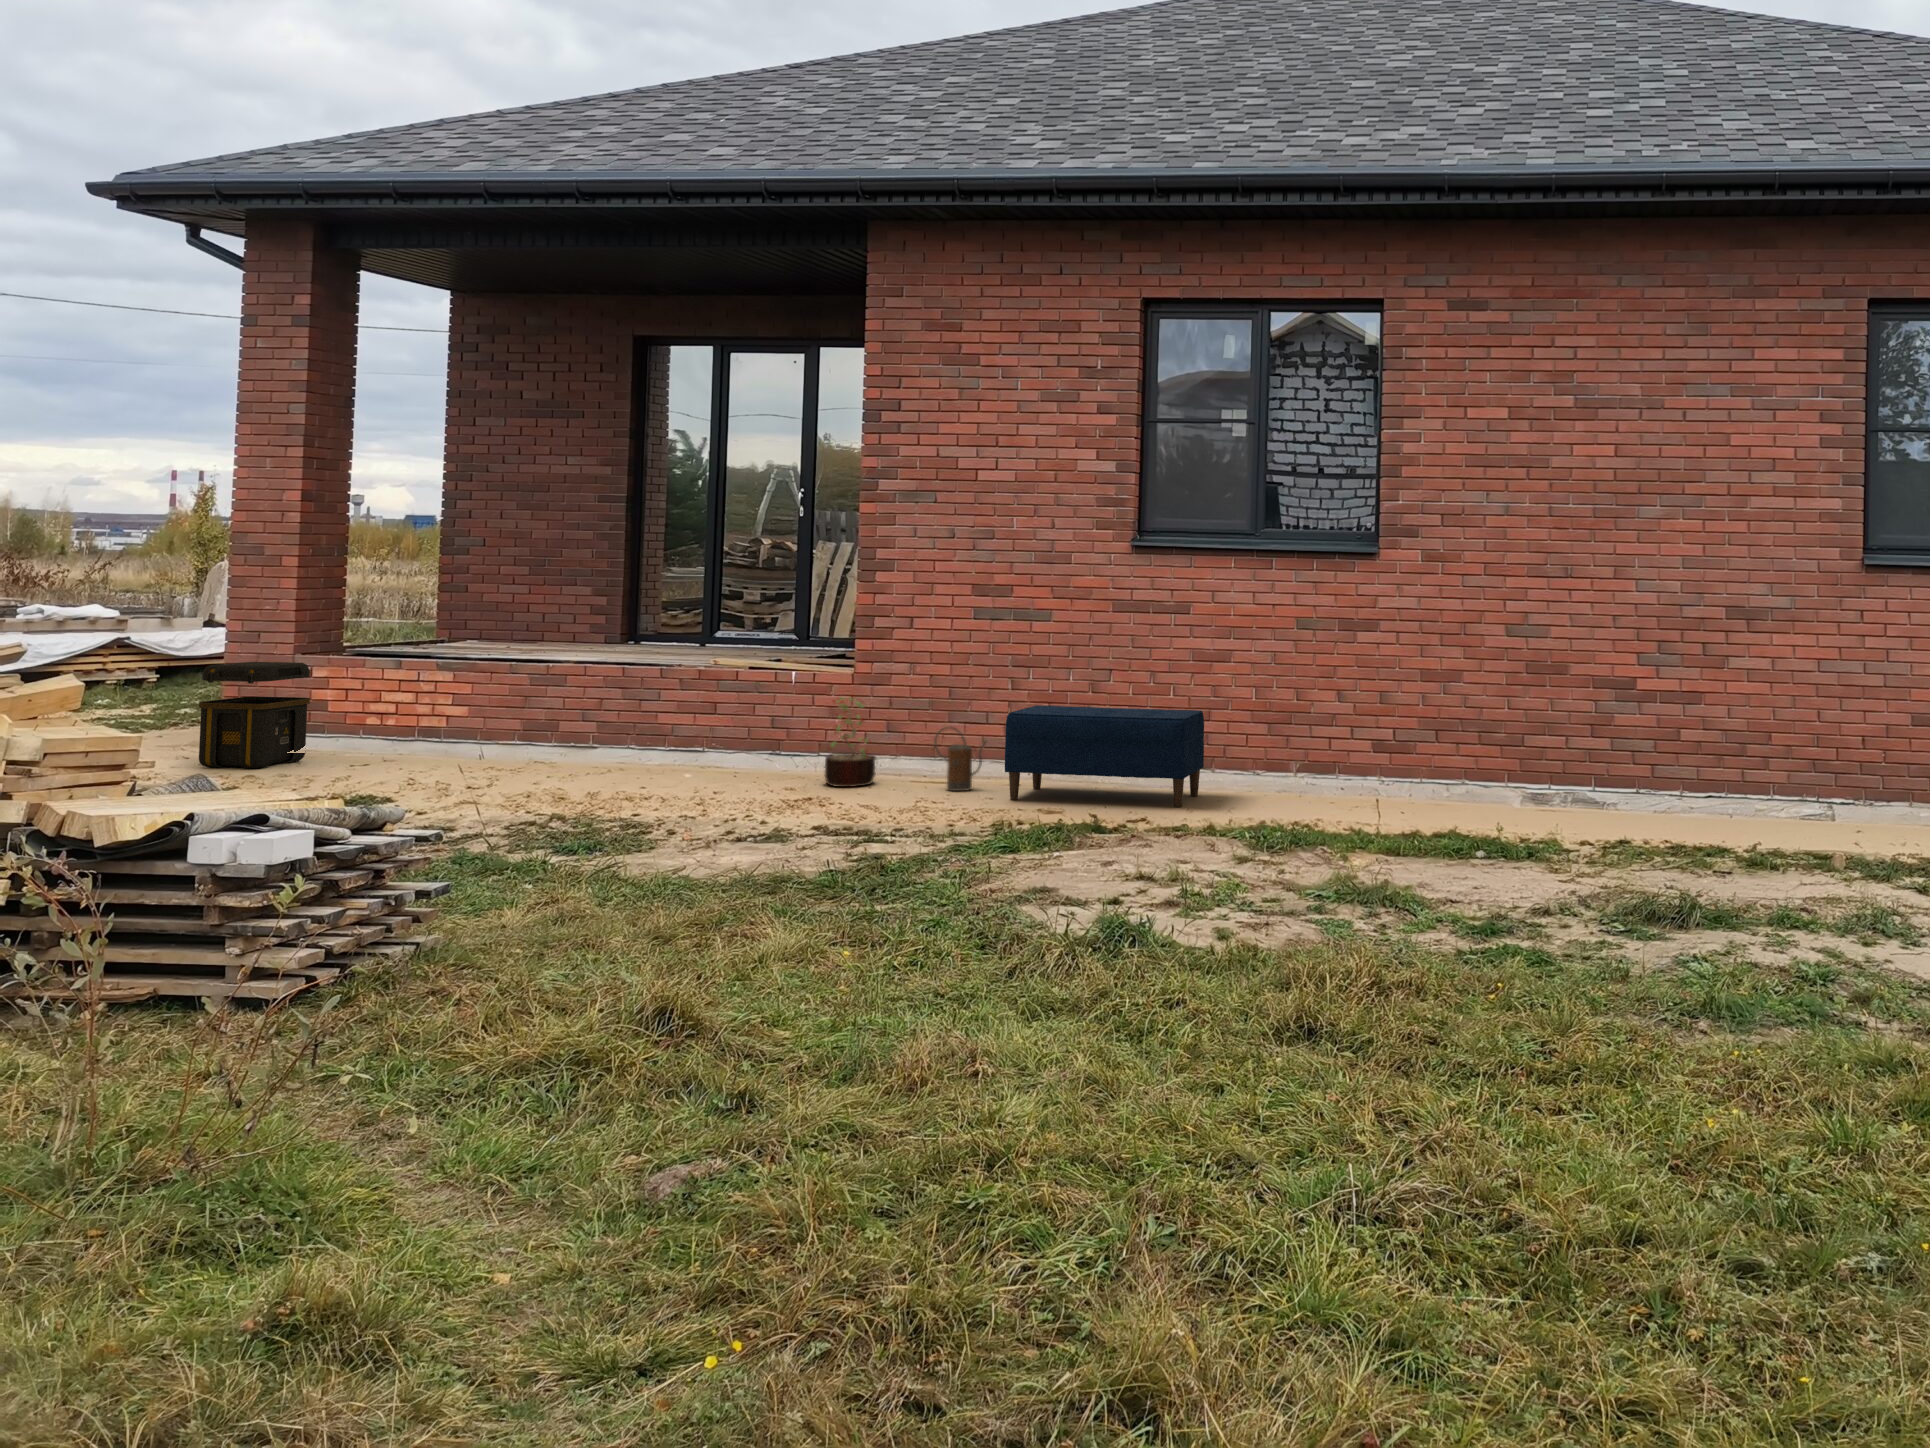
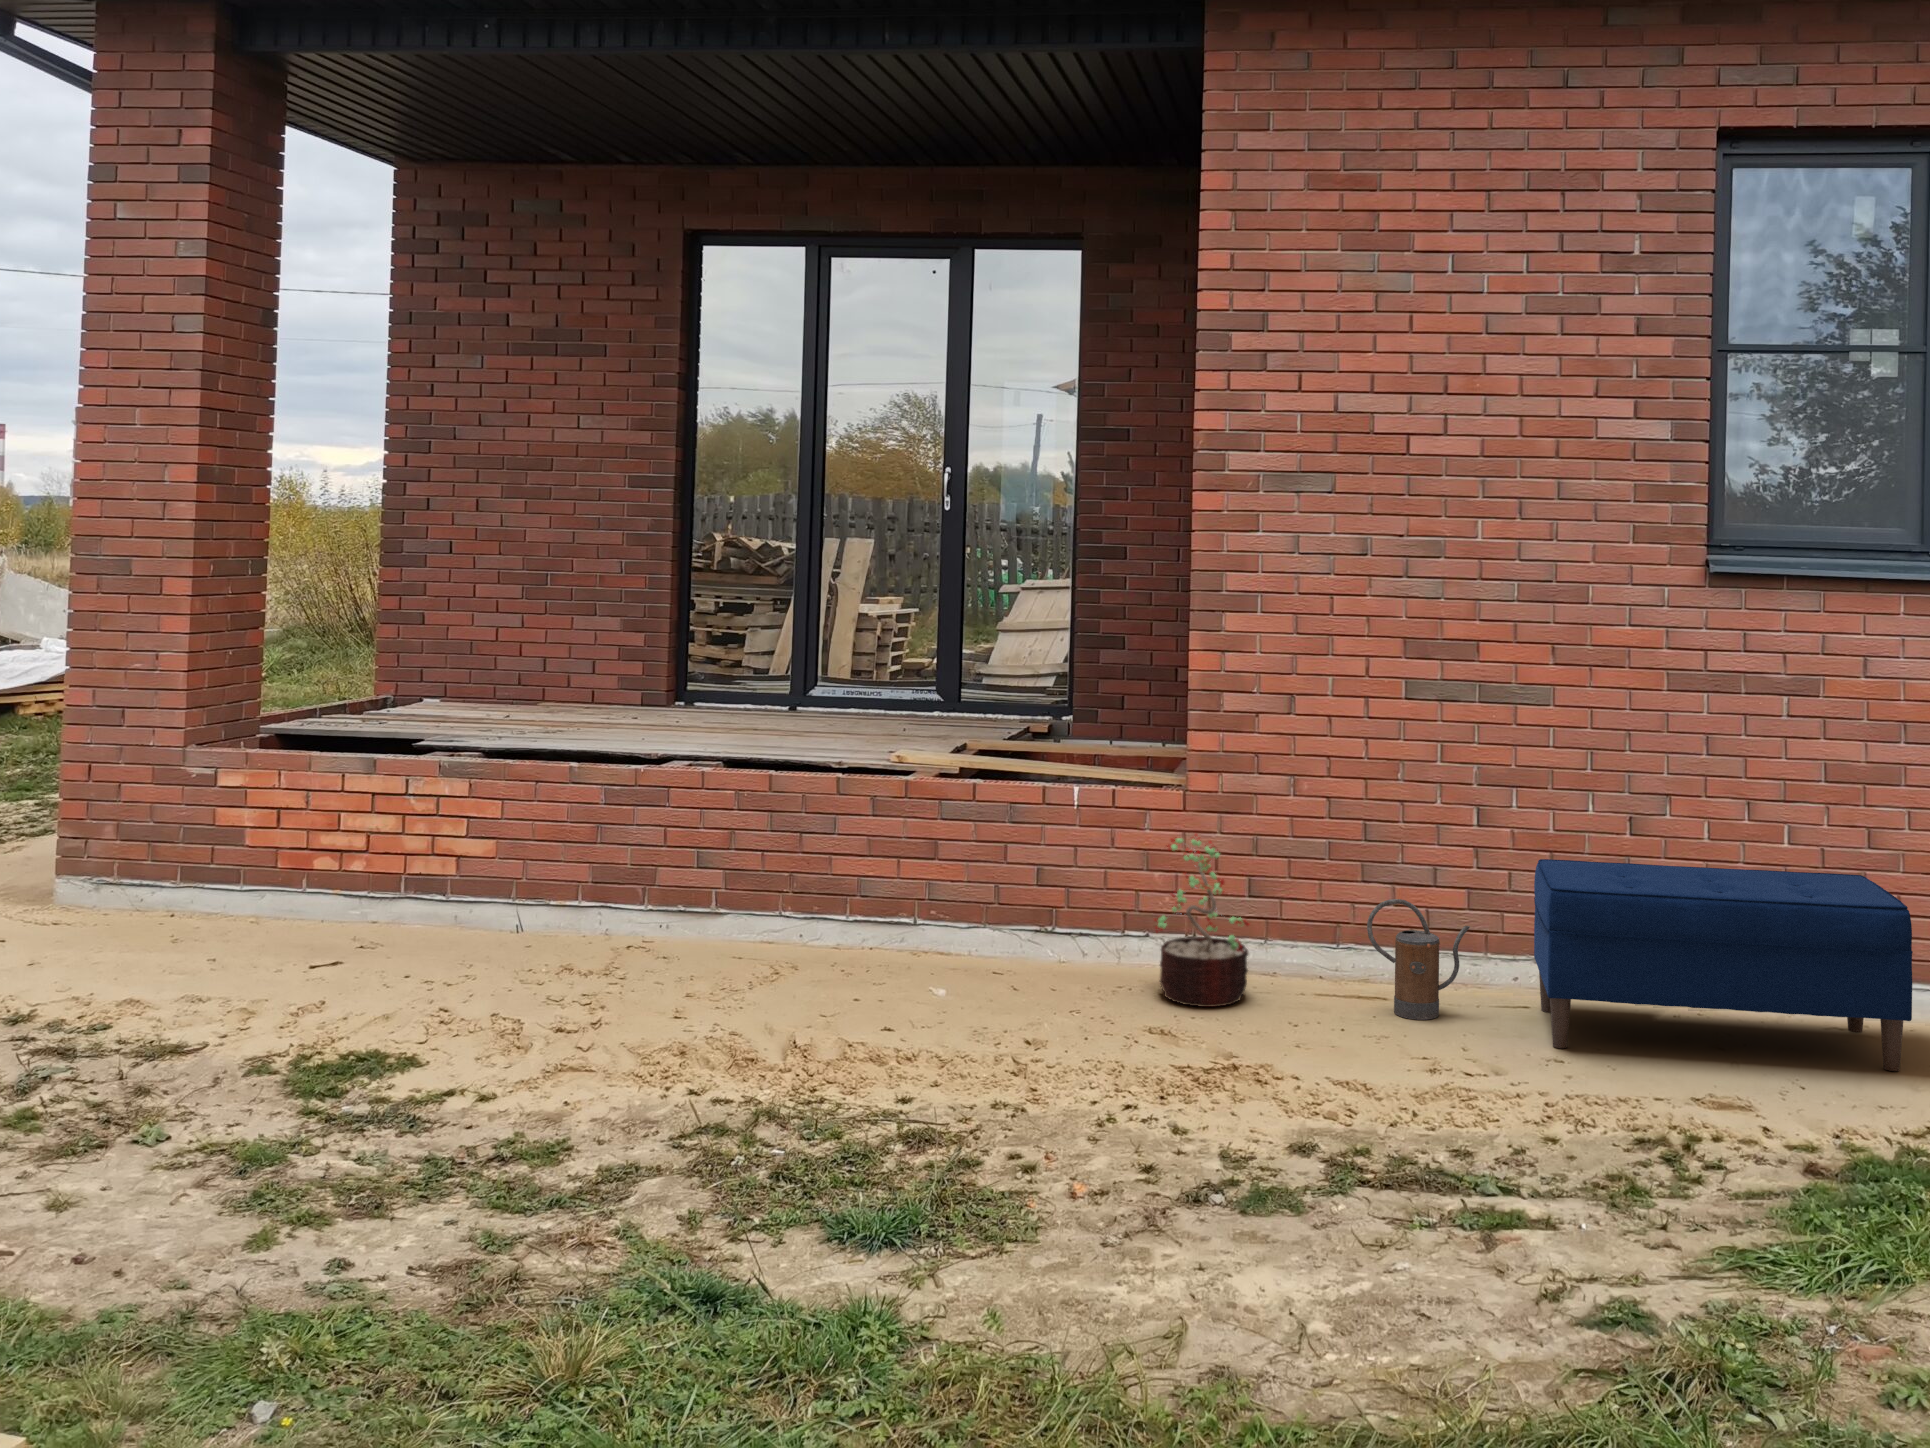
toolbox: present [199,662,310,768] -> none [32,760,218,954]

